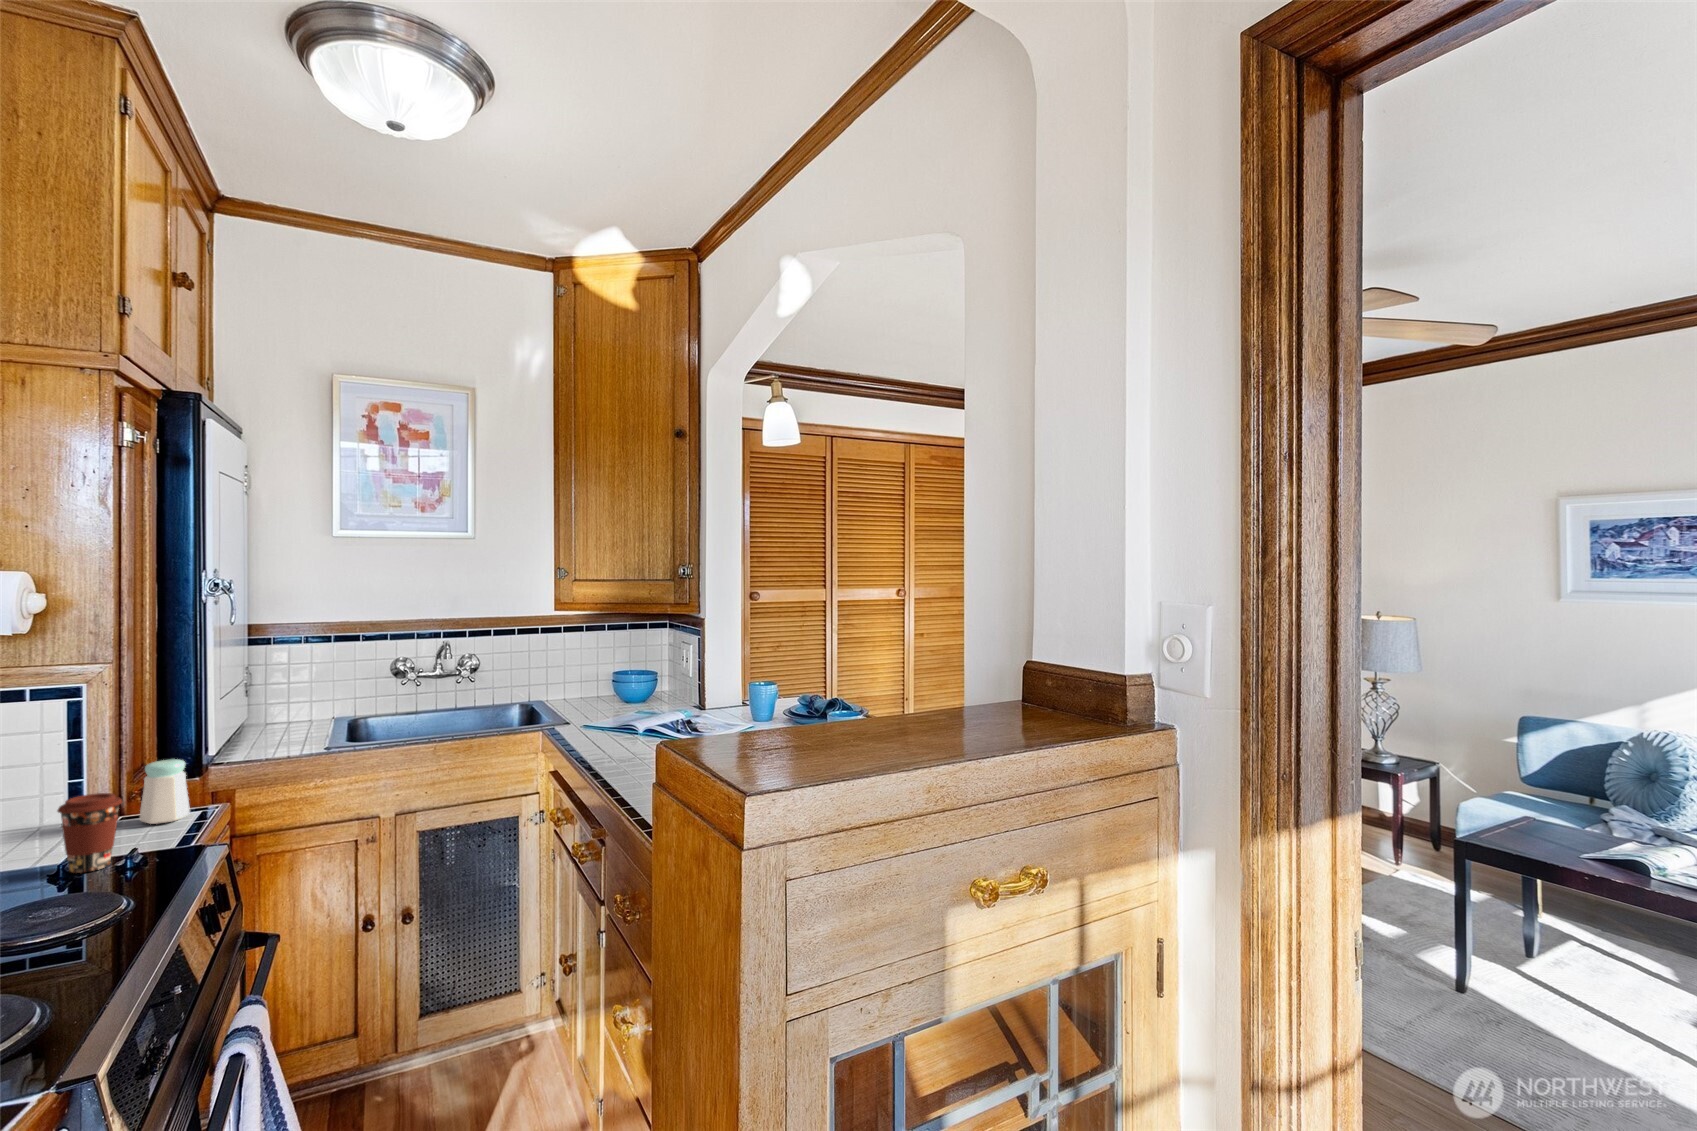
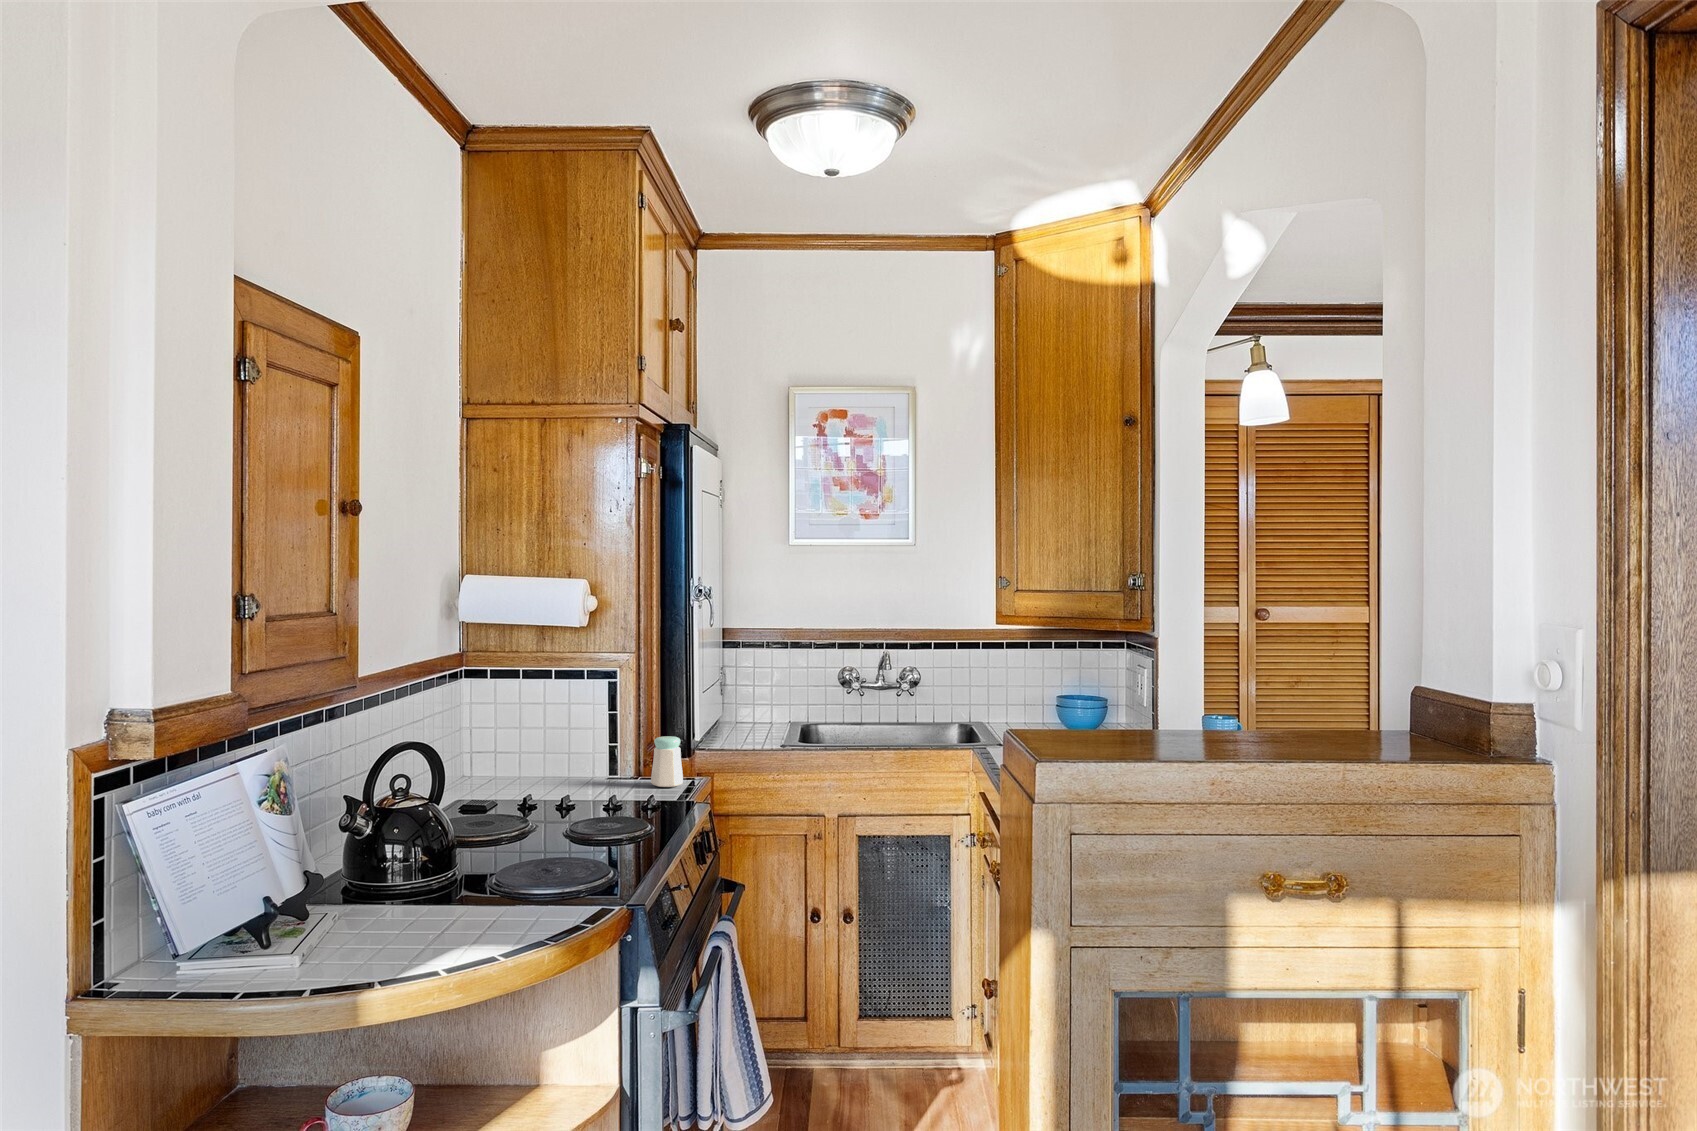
coffee cup: present [57,793,122,873] -> none [605,753,643,810]

